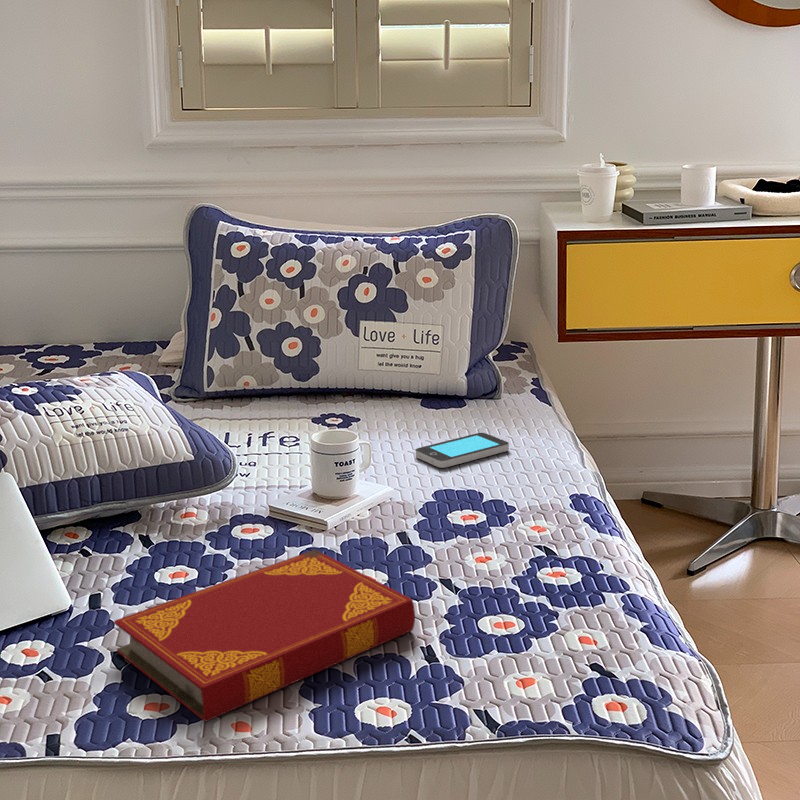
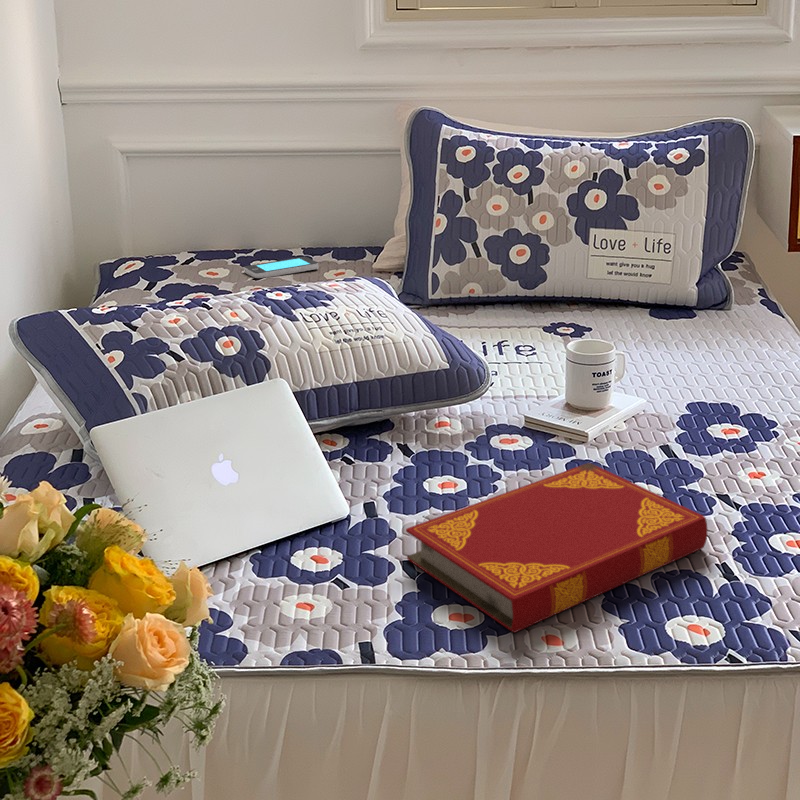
smartphone: present [416,433,509,468] -> present [244,257,318,278]

